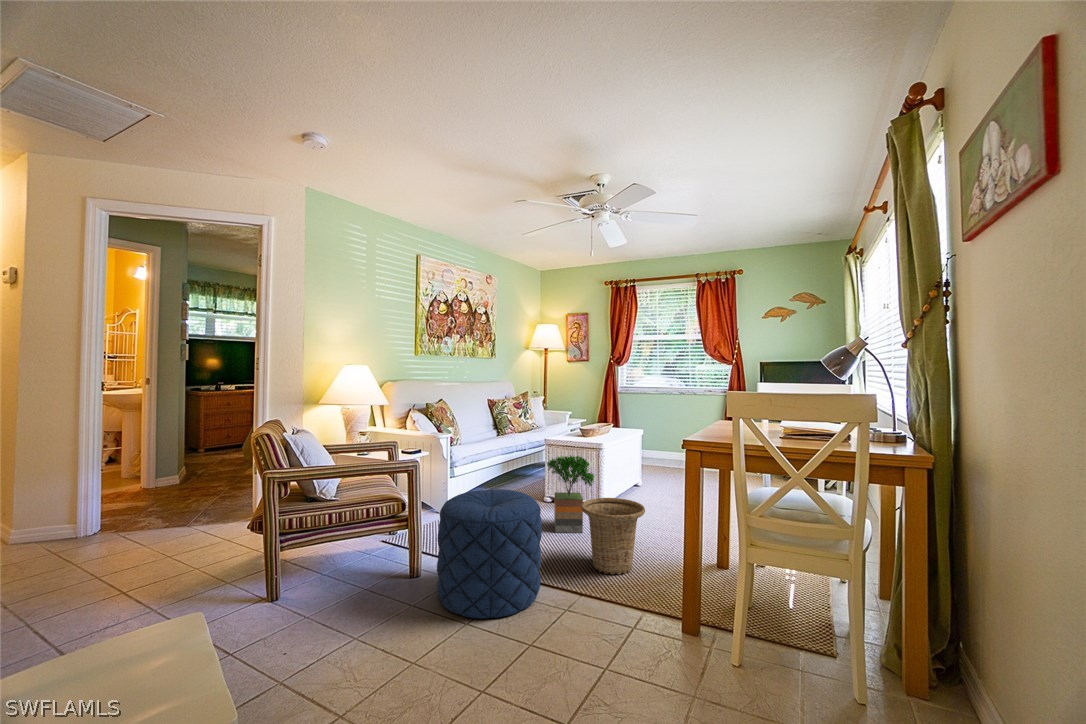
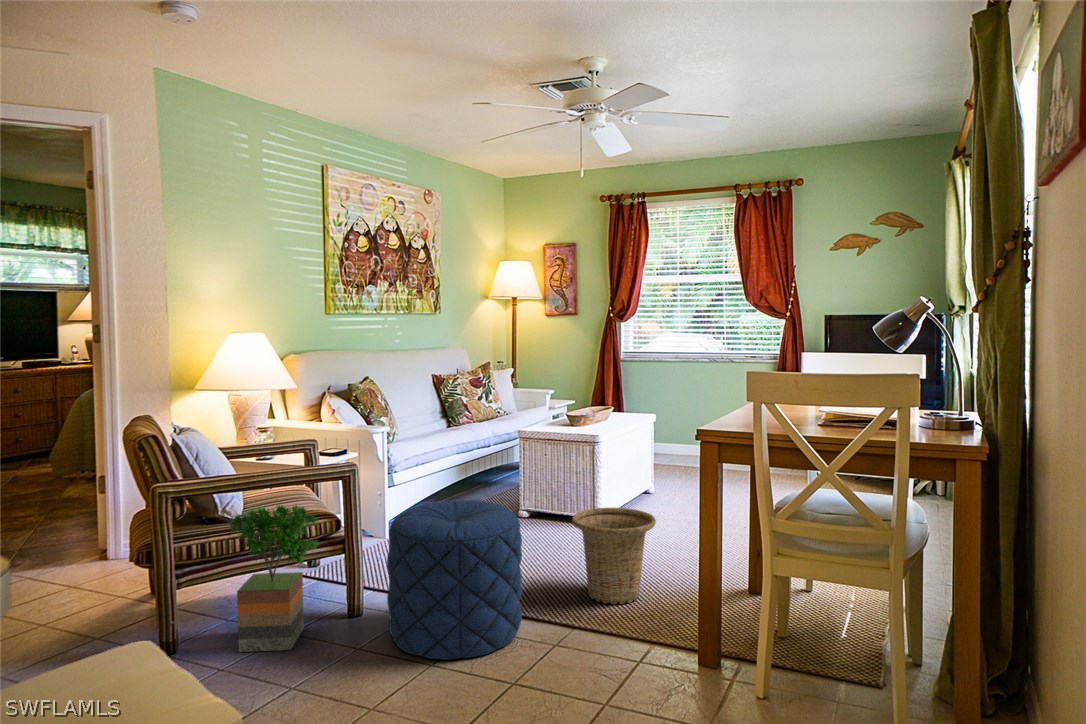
potted tree: present [547,455,594,533] -> present [229,505,318,652]

